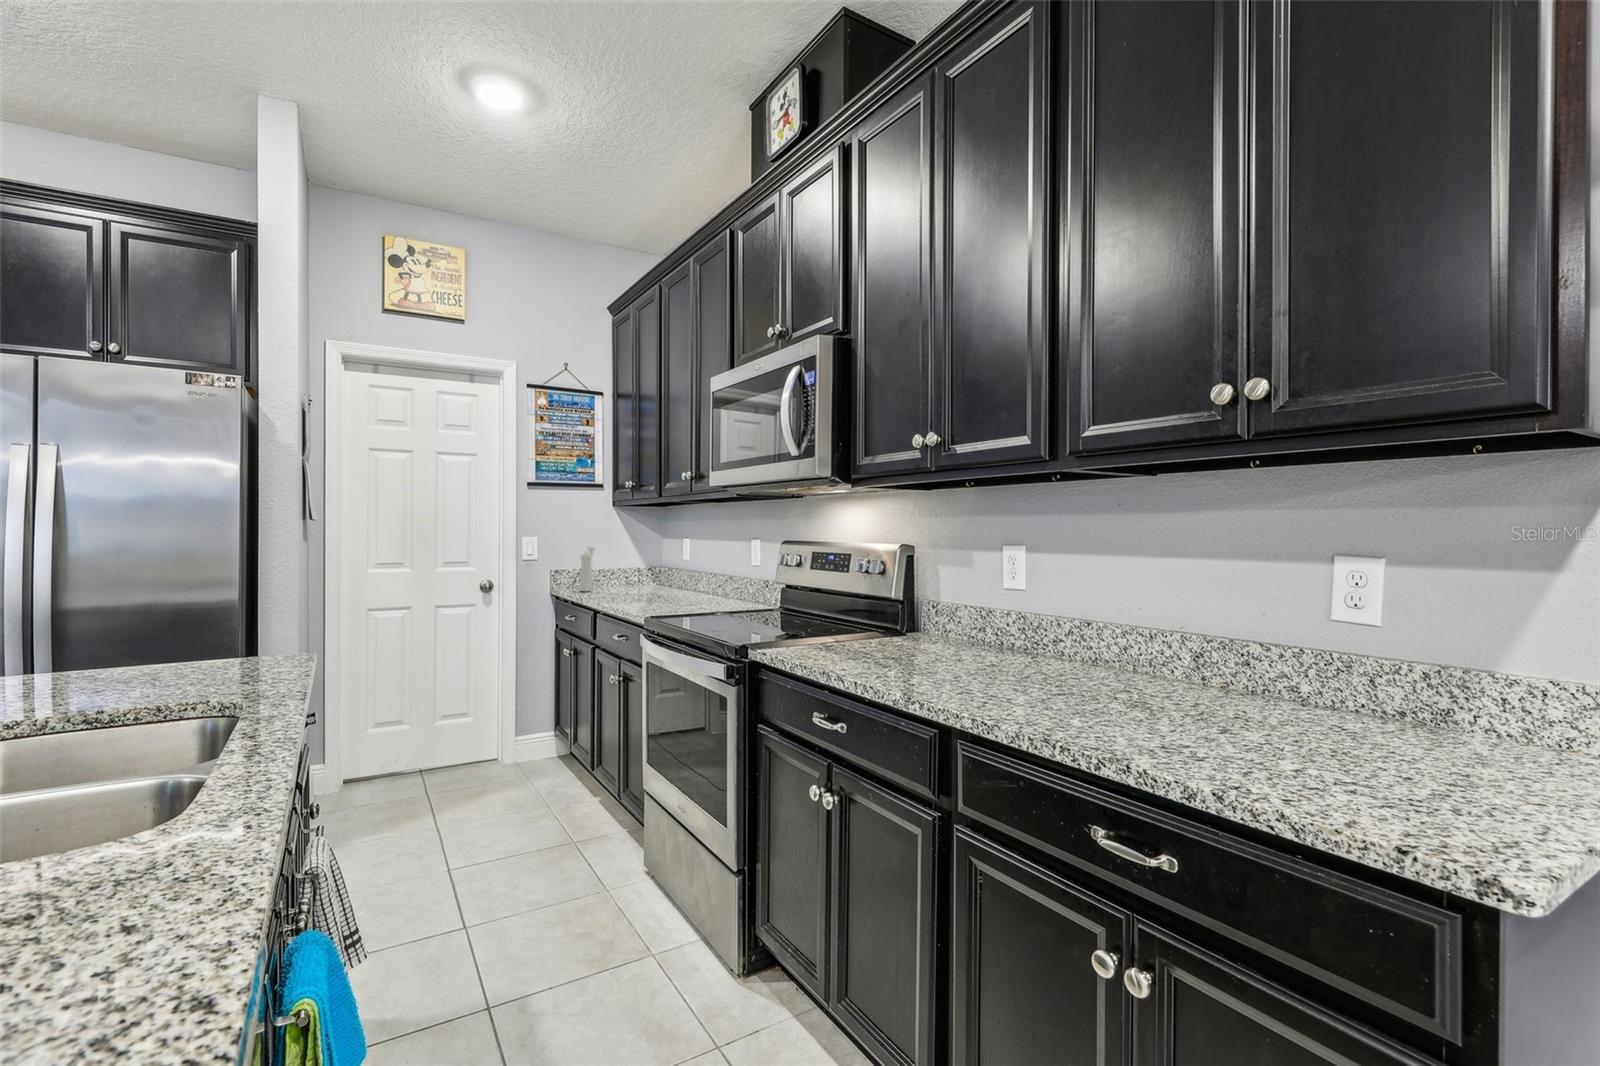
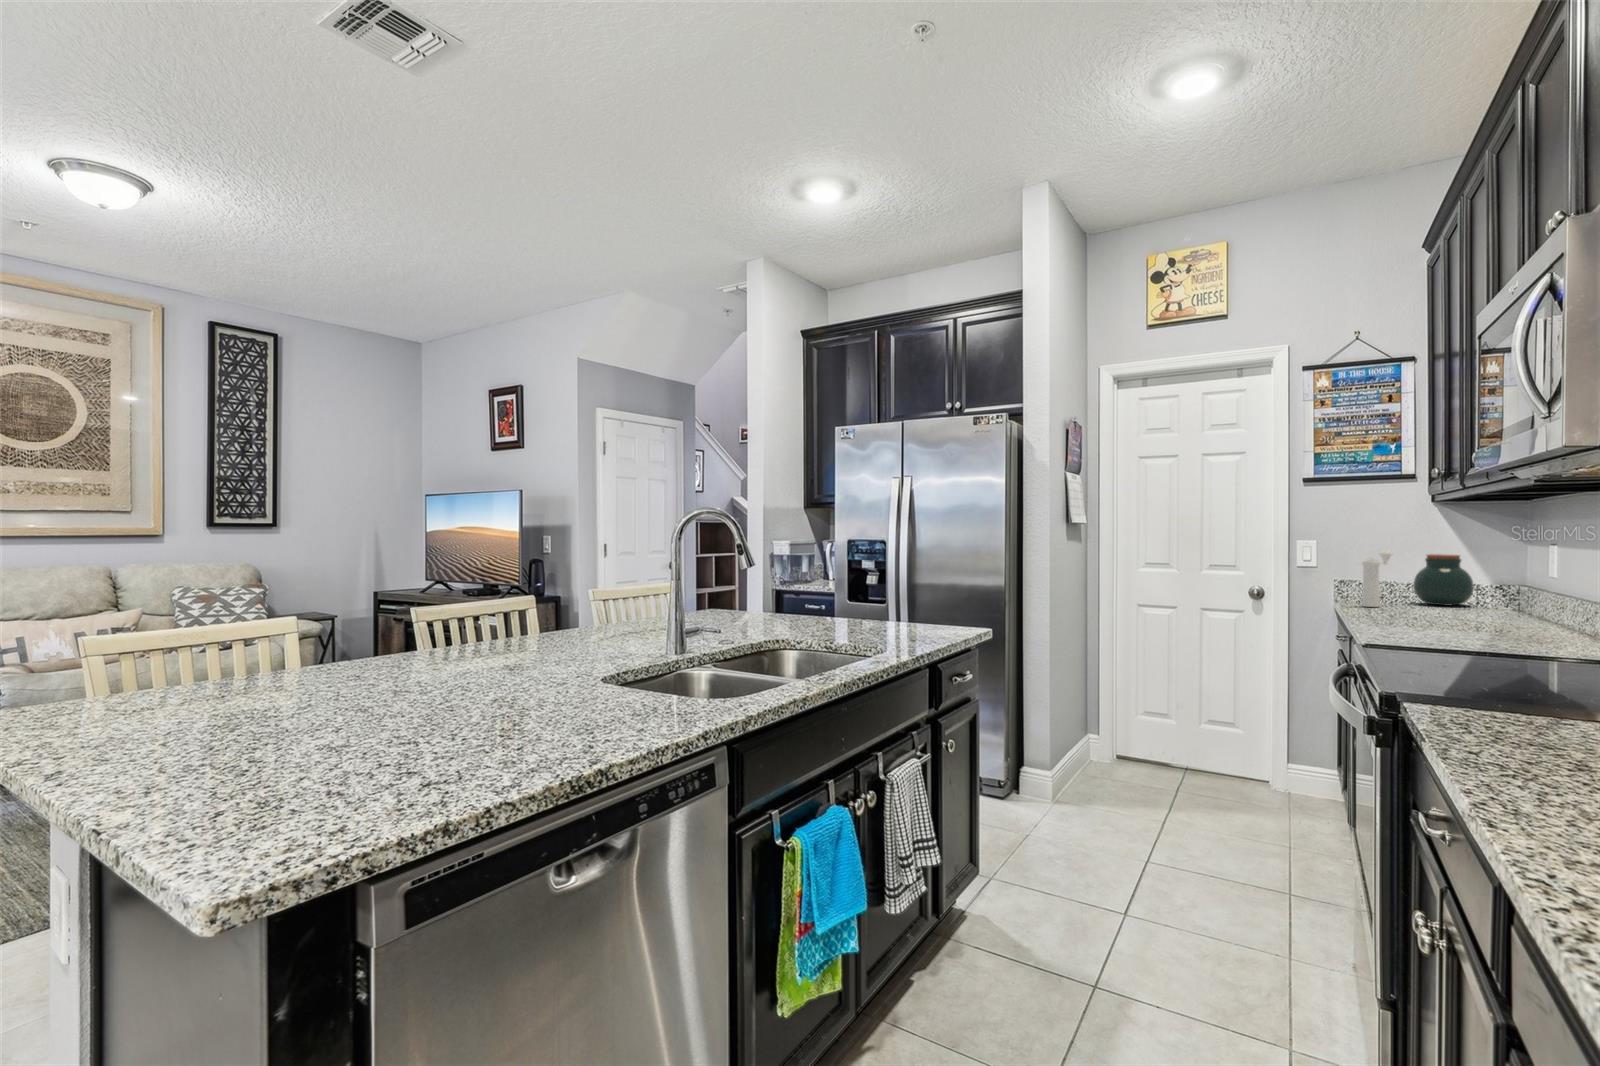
jar: none [604,547,639,586] -> present [1414,554,1474,605]

